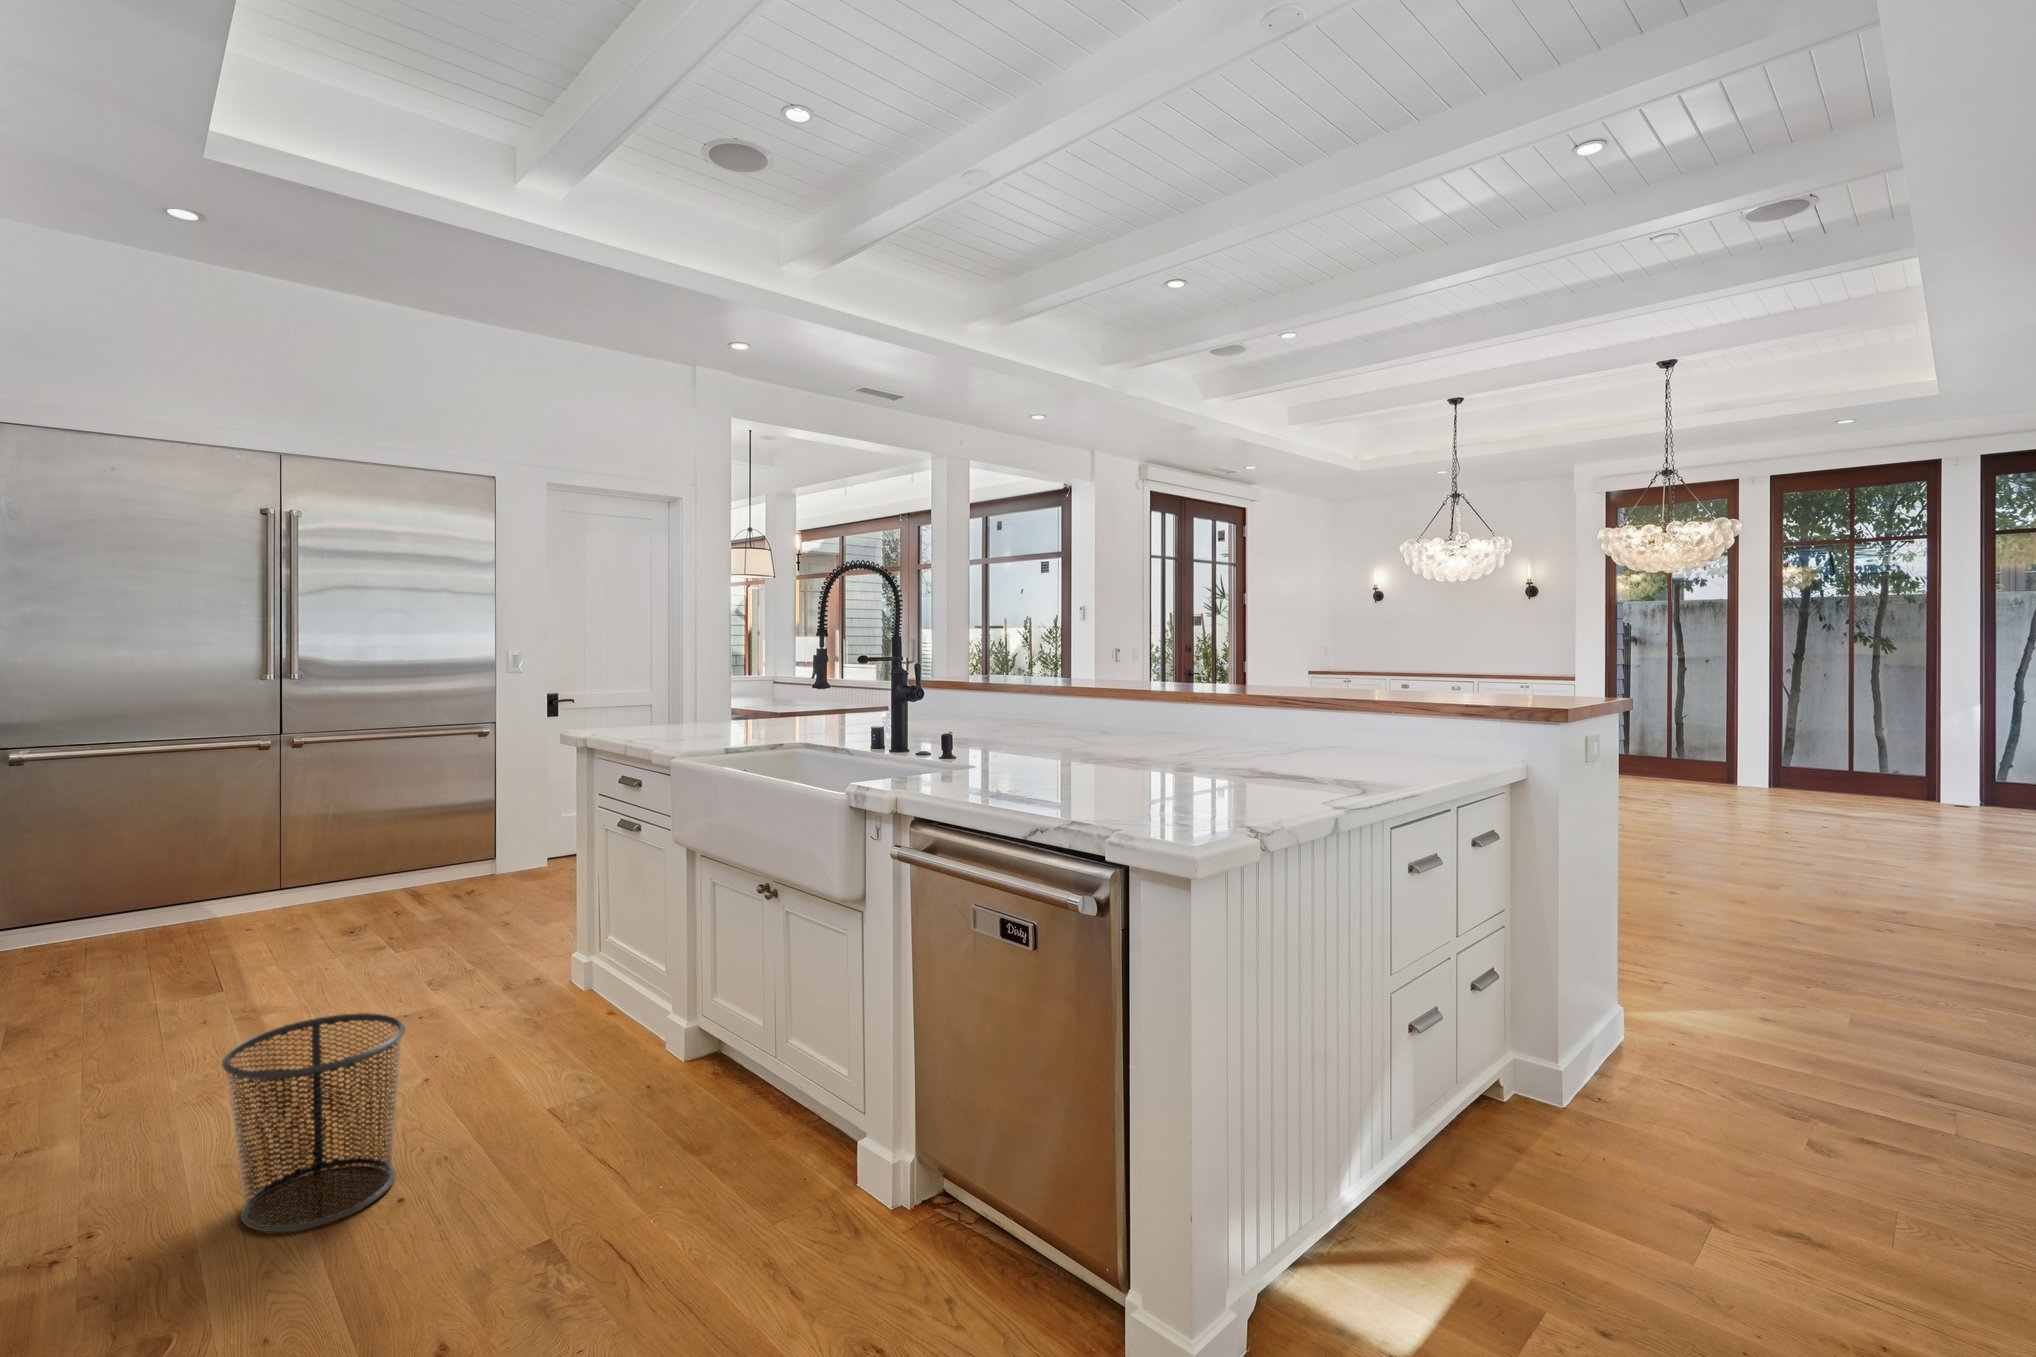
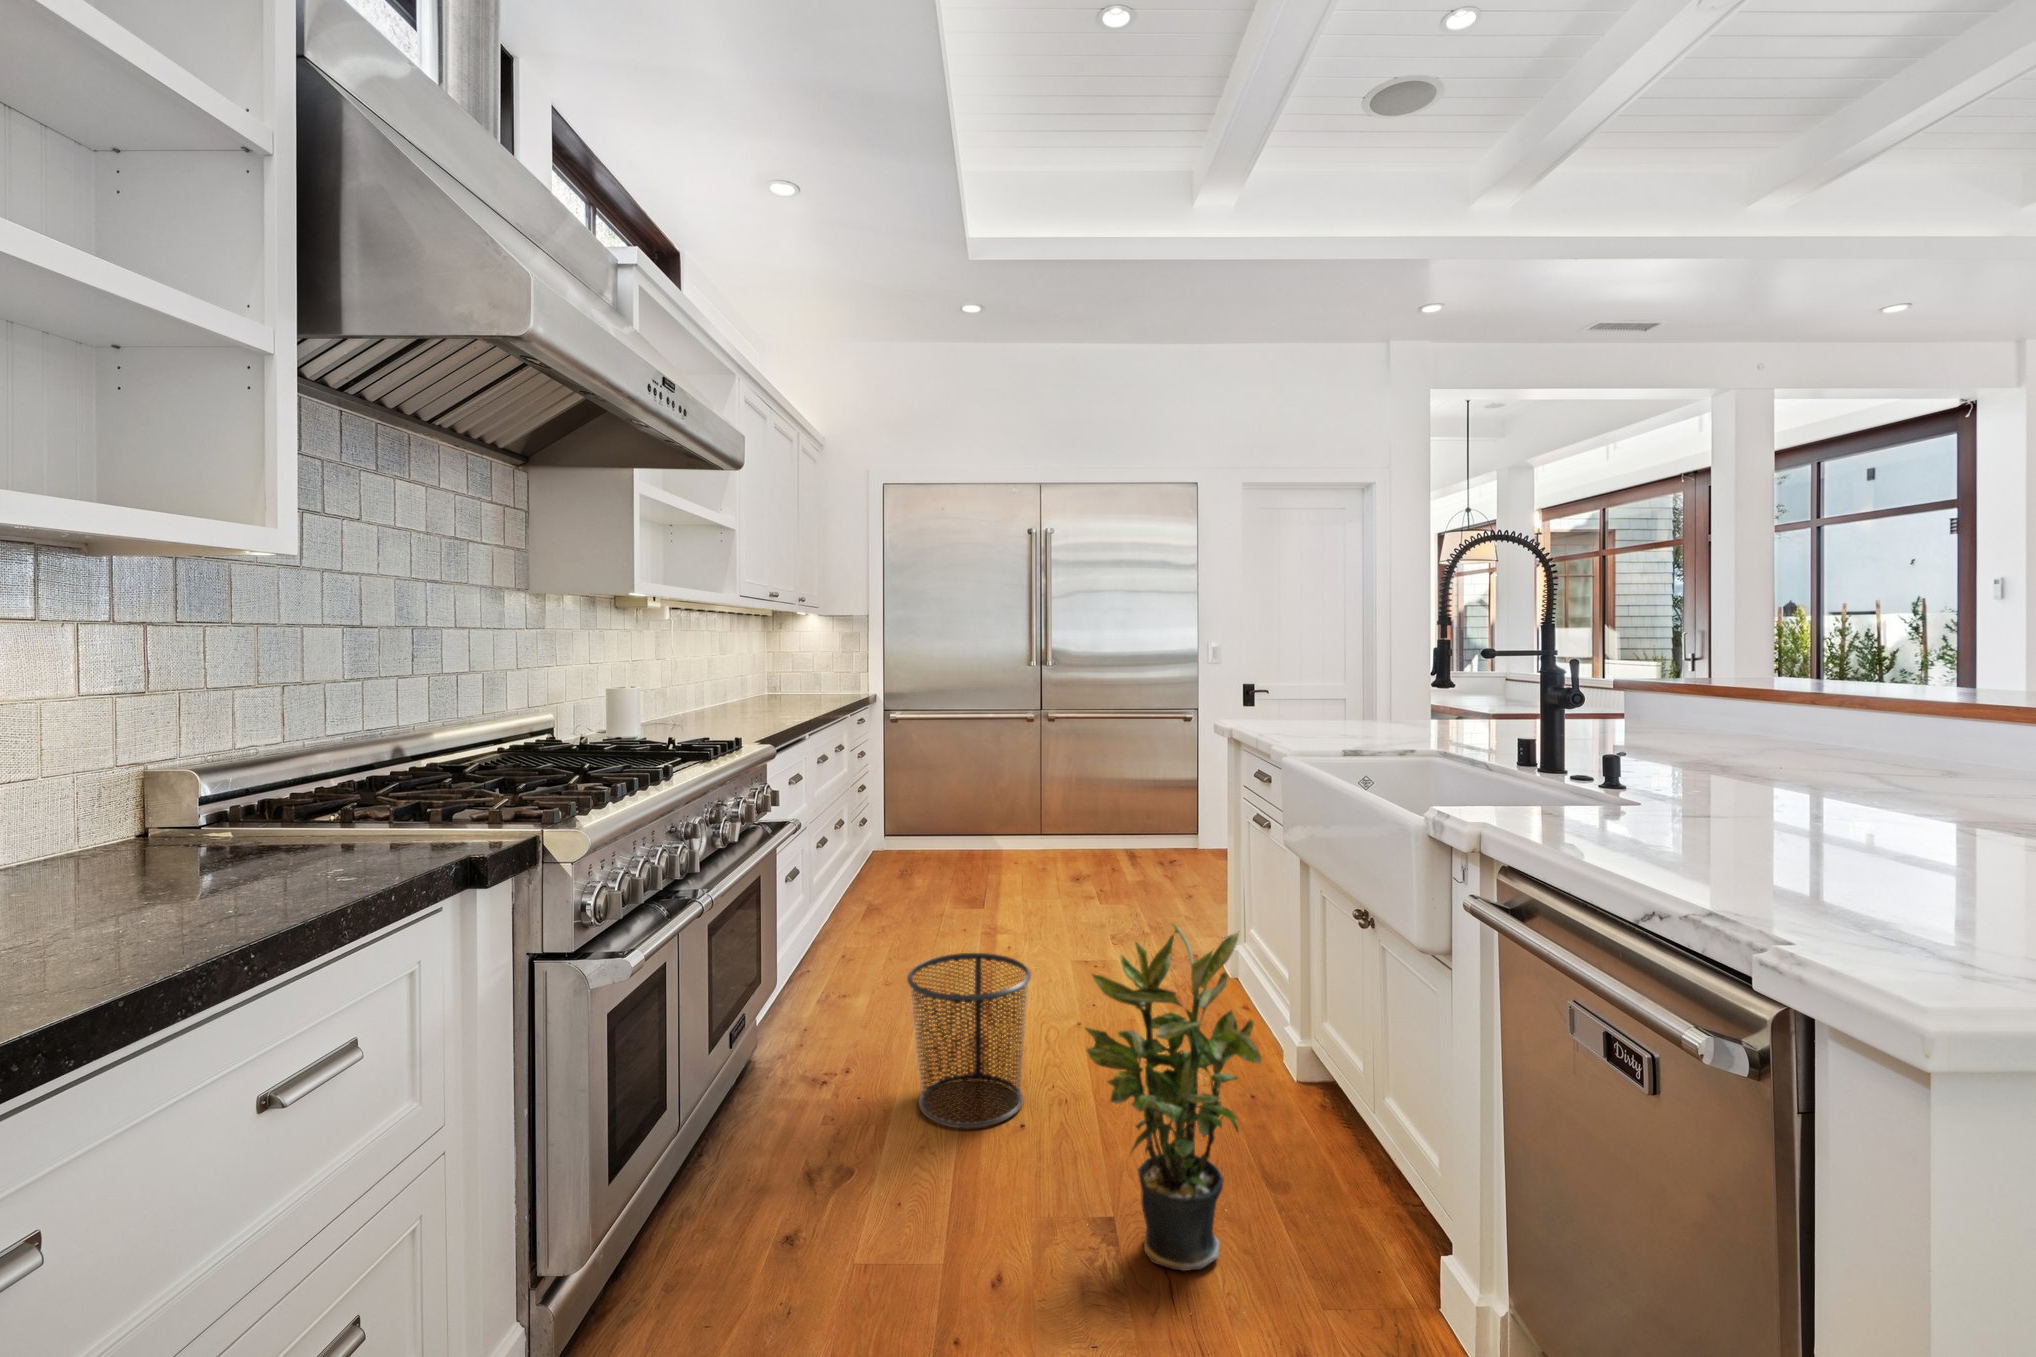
potted plant: none [532,915,709,1256] -> present [1085,922,1262,1271]

